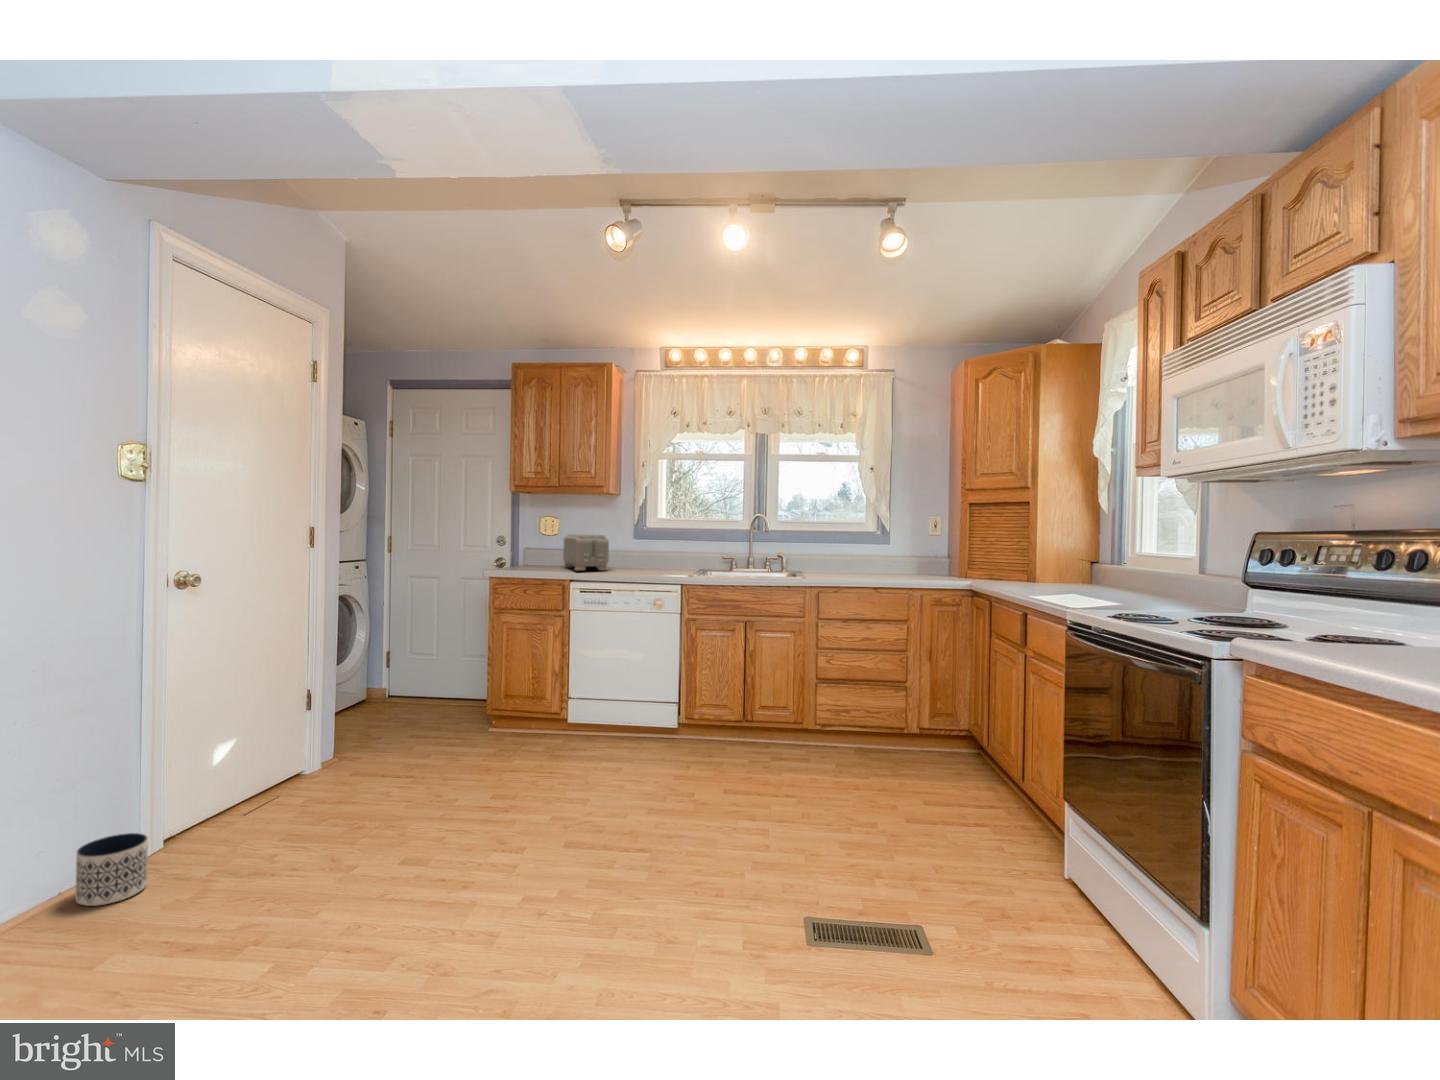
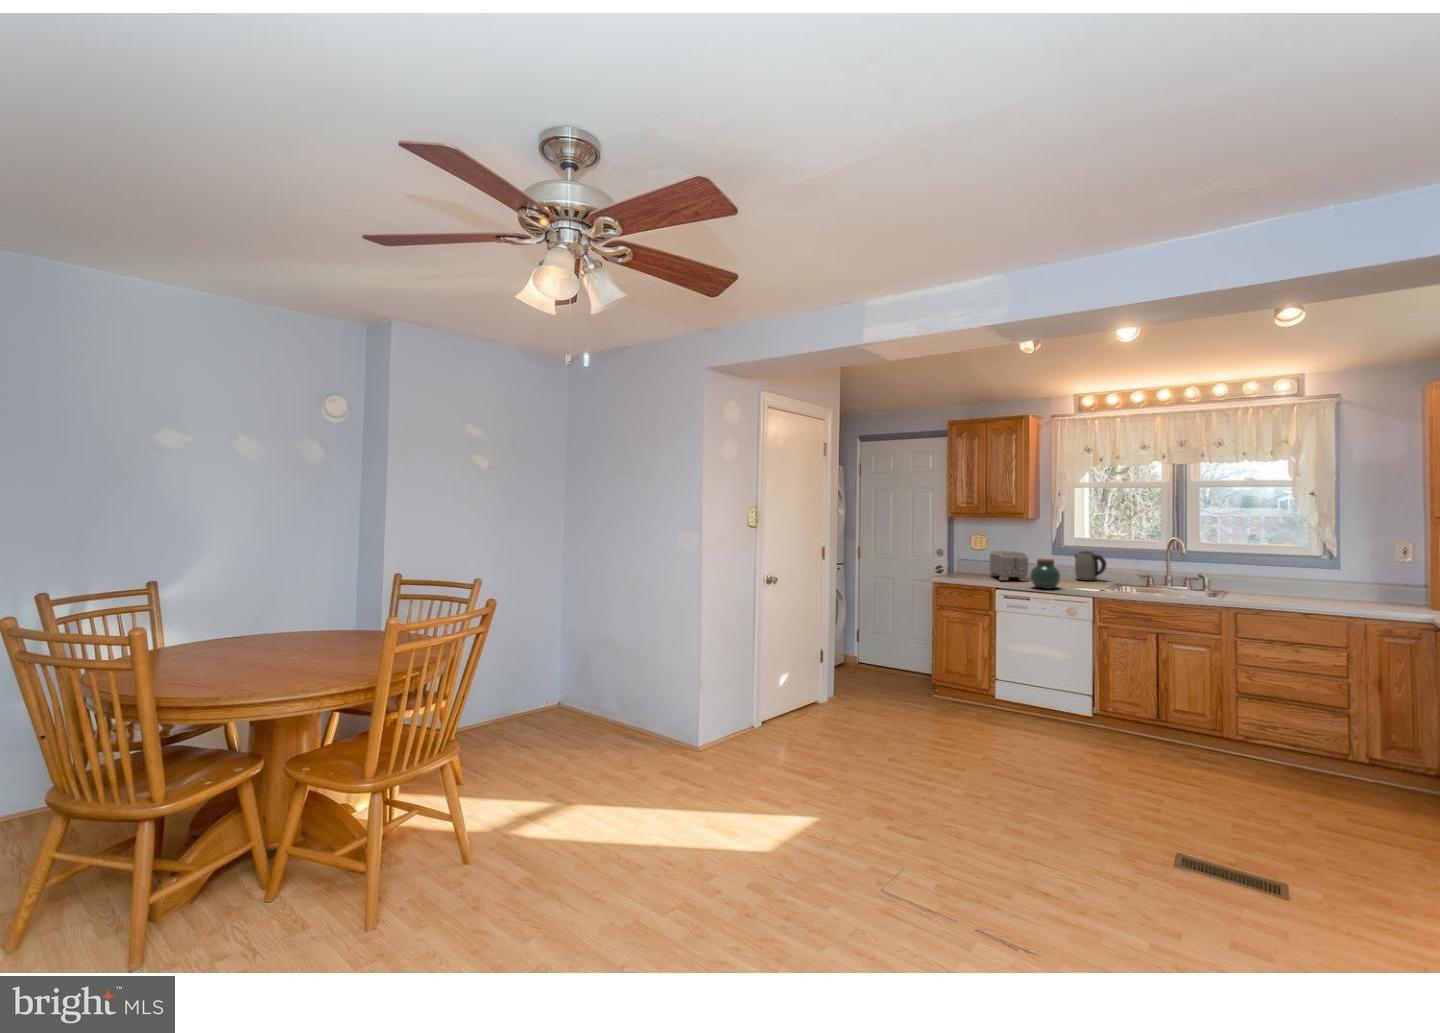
kettle: none [658,533,692,568] -> present [1074,551,1107,581]
jar: none [611,540,645,577] -> present [1030,558,1060,589]
planter: present [76,833,148,906] -> none [733,717,761,751]

